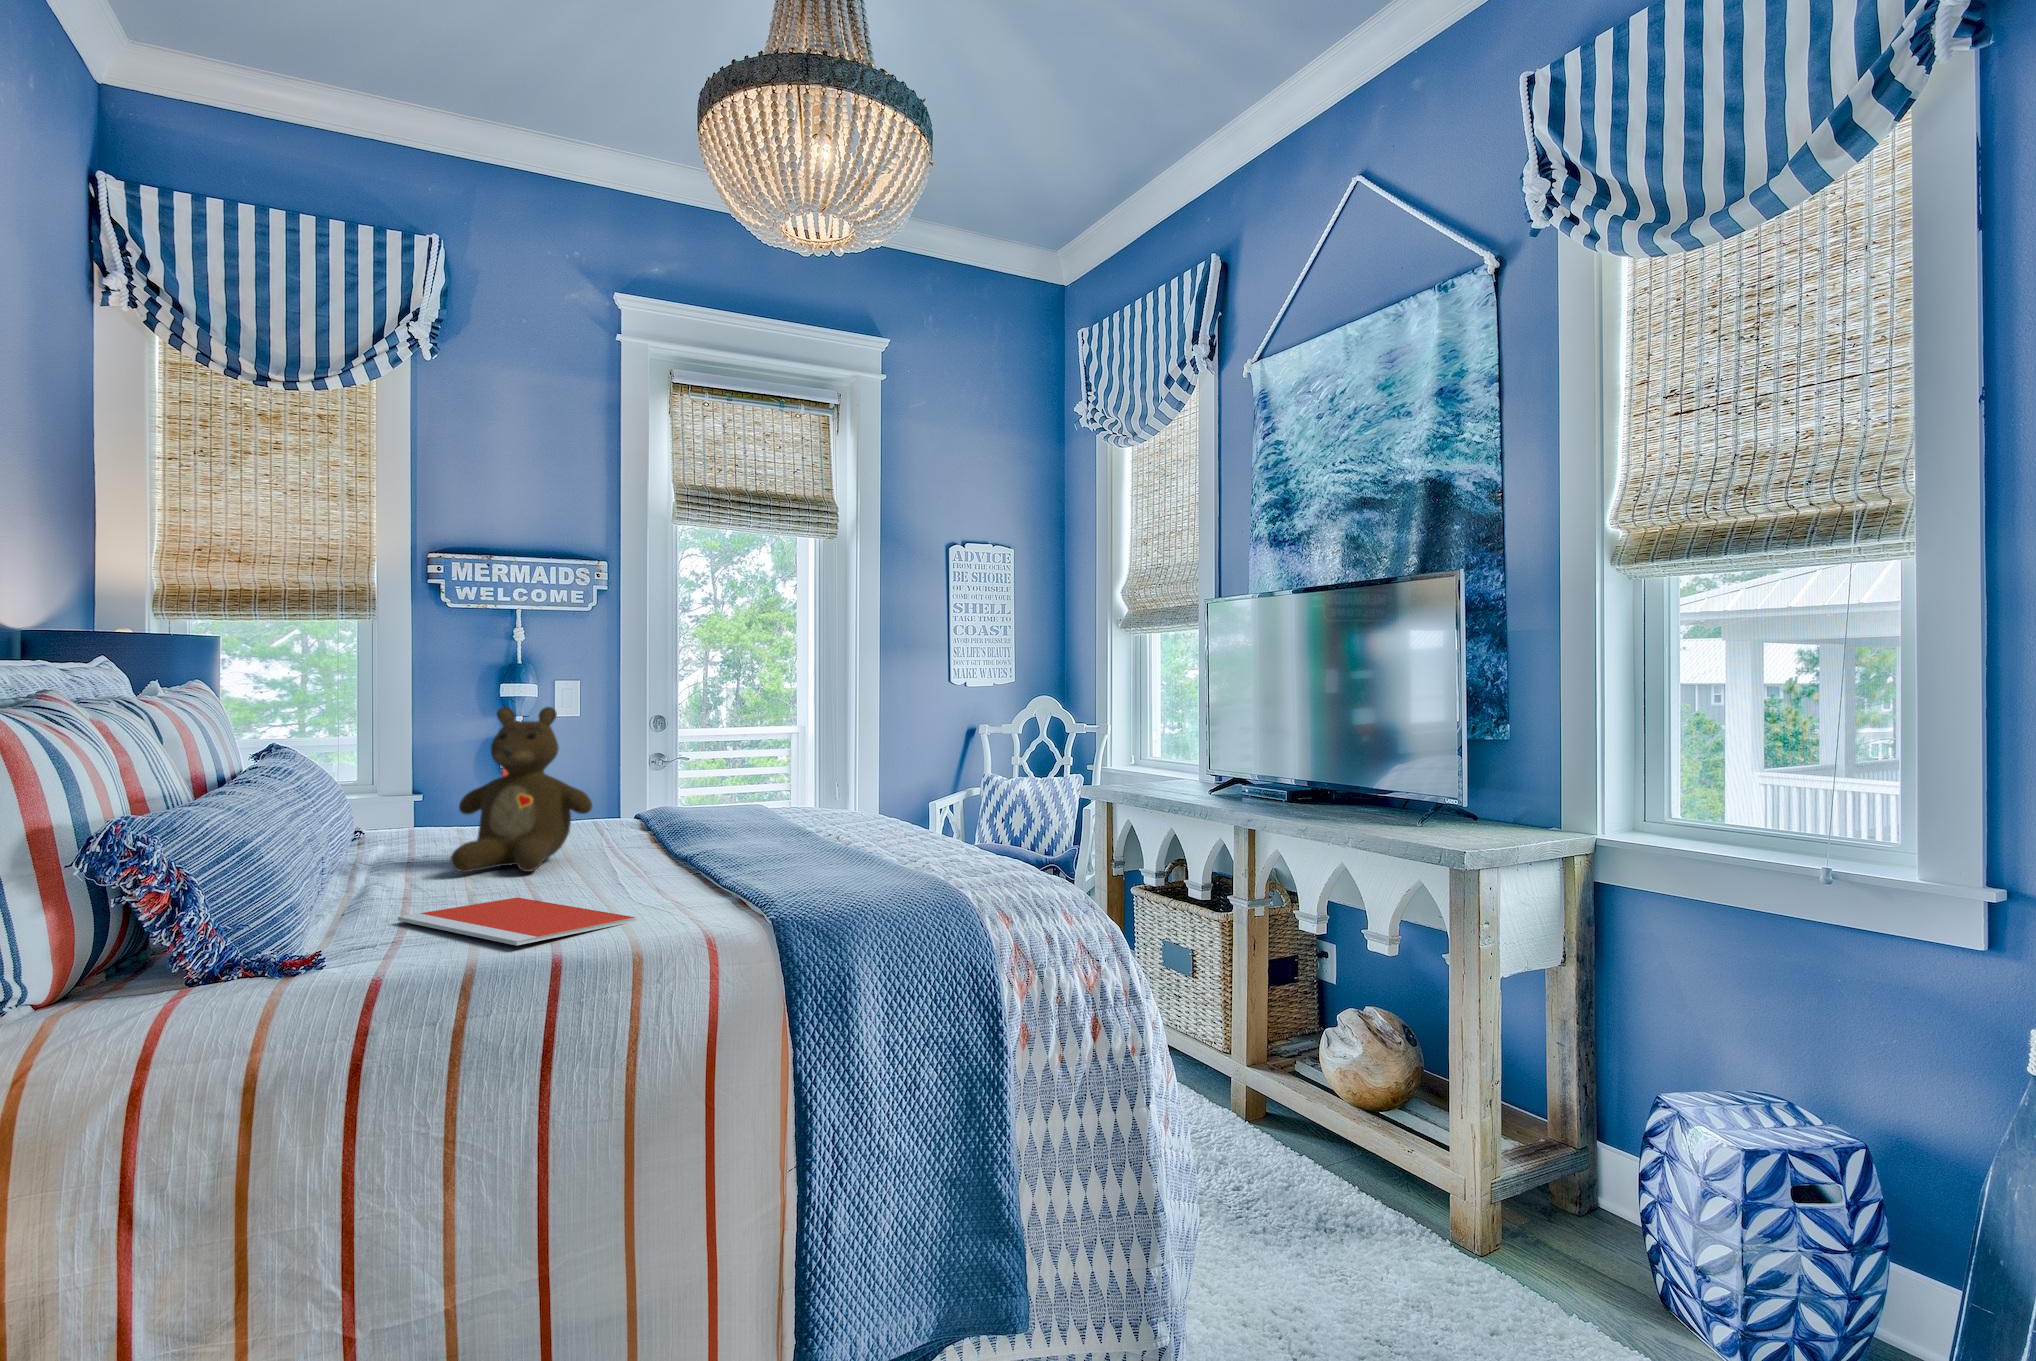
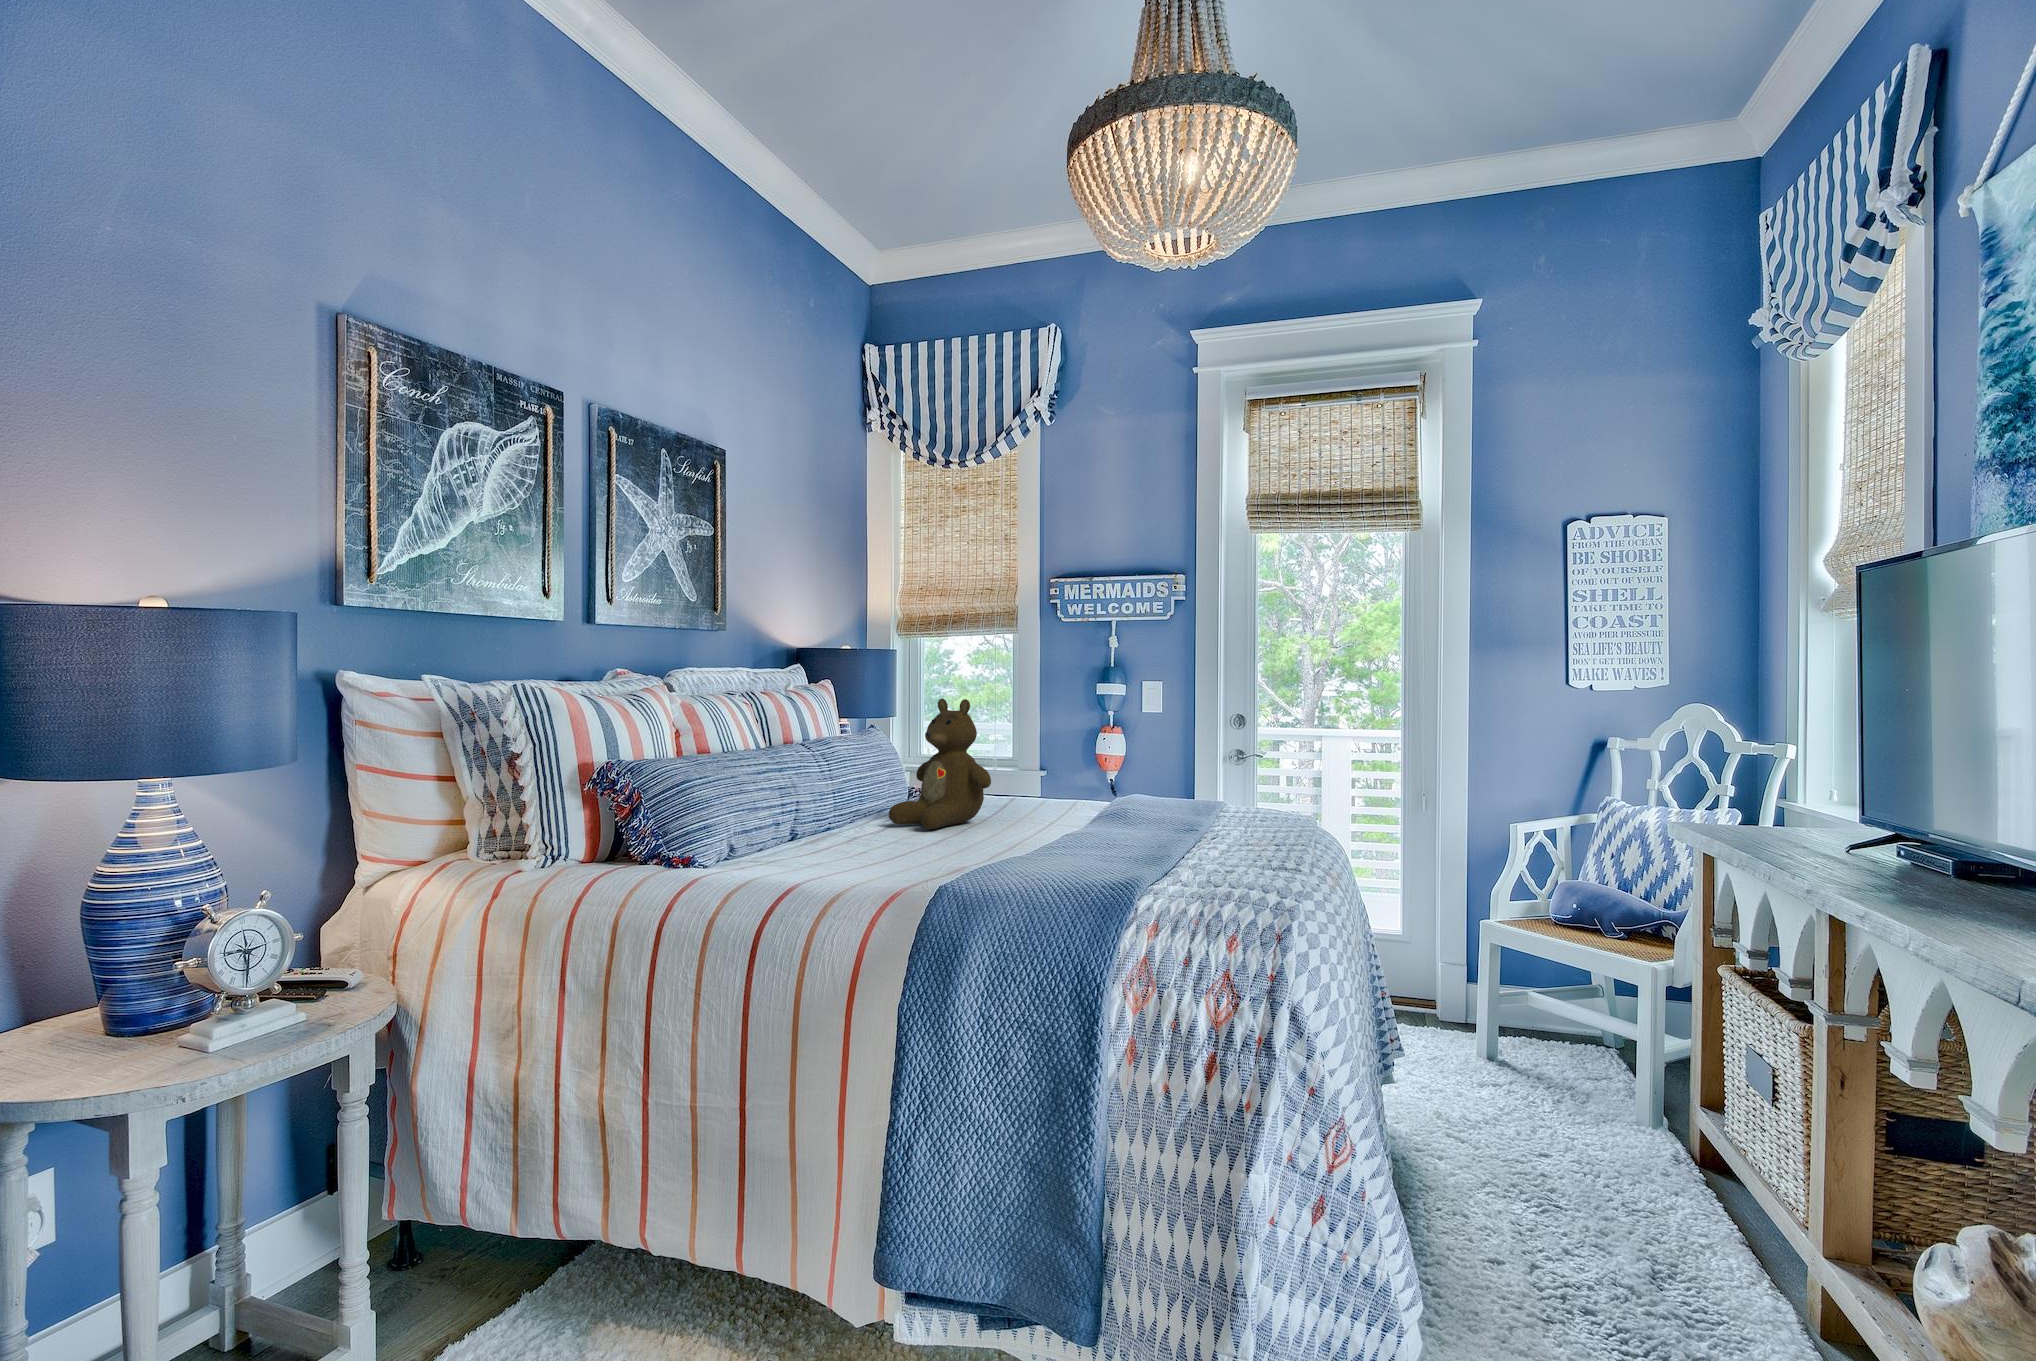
notebook: present [398,897,636,945] -> none [782,845,888,873]

